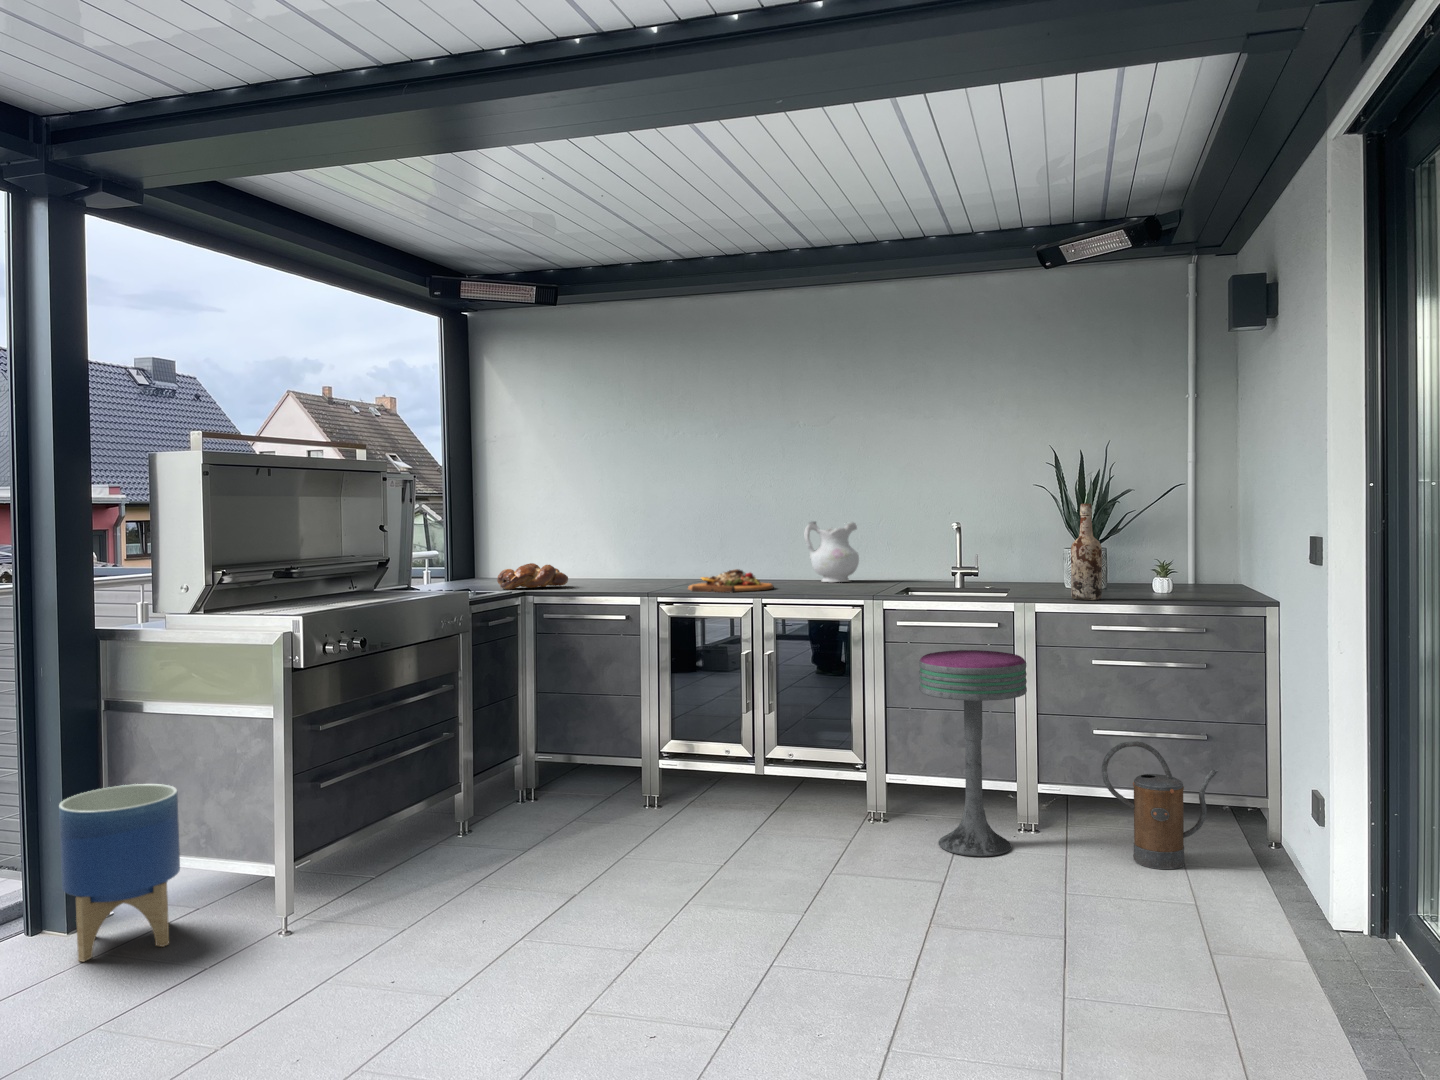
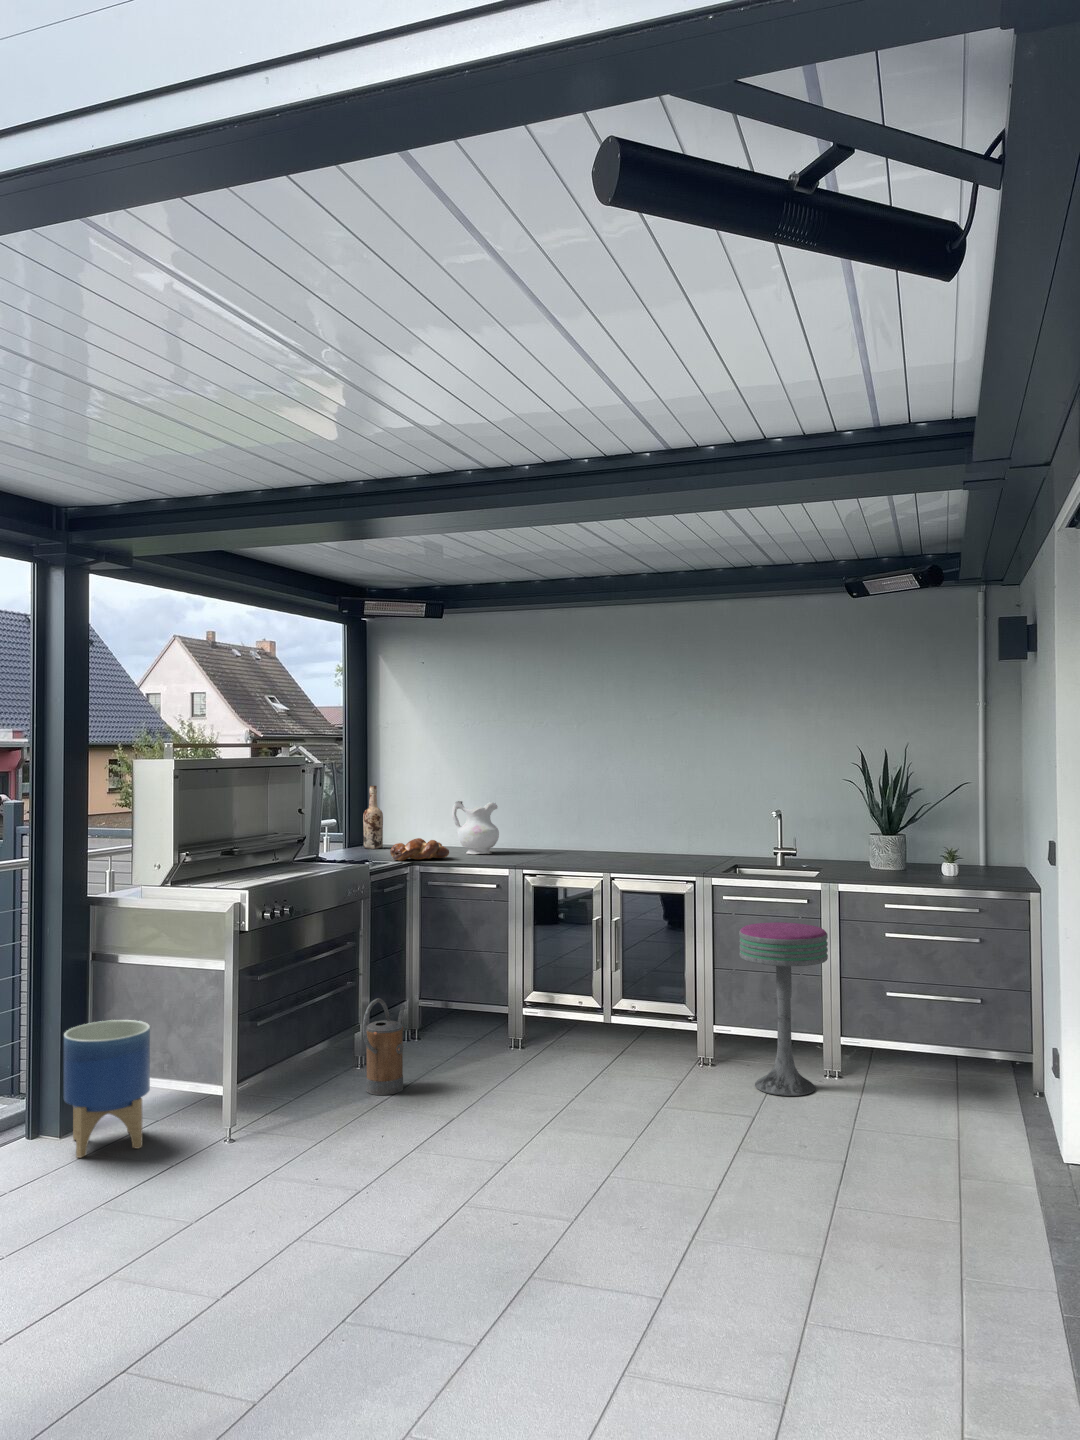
wine bottle: present [1071,504,1102,600] -> present [363,786,383,849]
ceramic pitcher: present [804,521,859,582] -> present [452,801,499,854]
cutting board: present [688,569,774,593] -> none [550,846,623,868]
watering can: present [1102,741,1218,869] -> present [363,998,405,1095]

